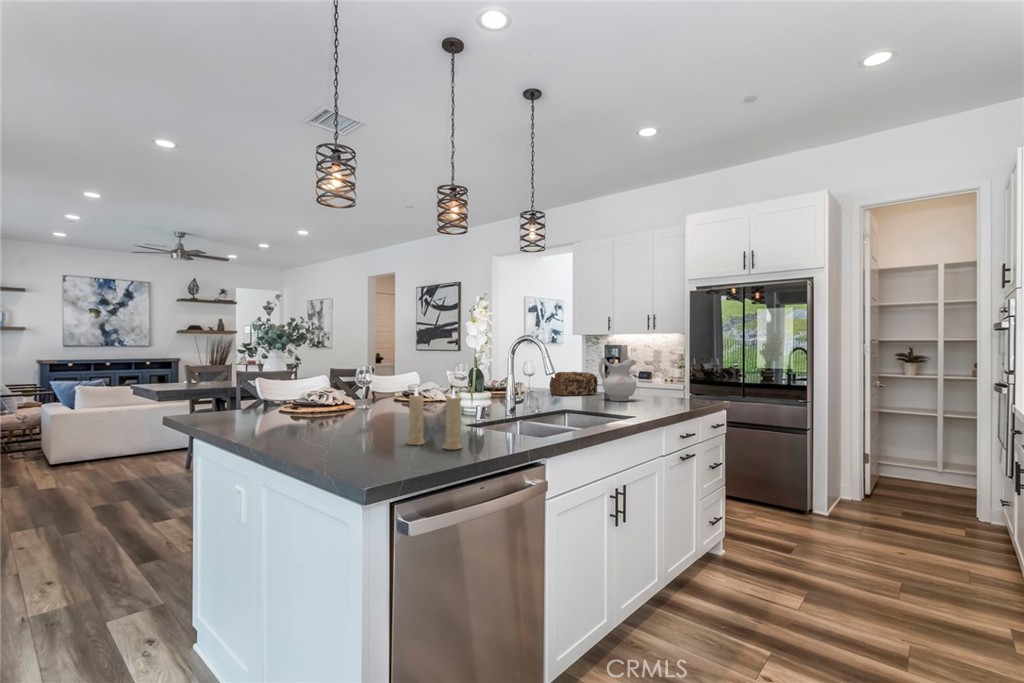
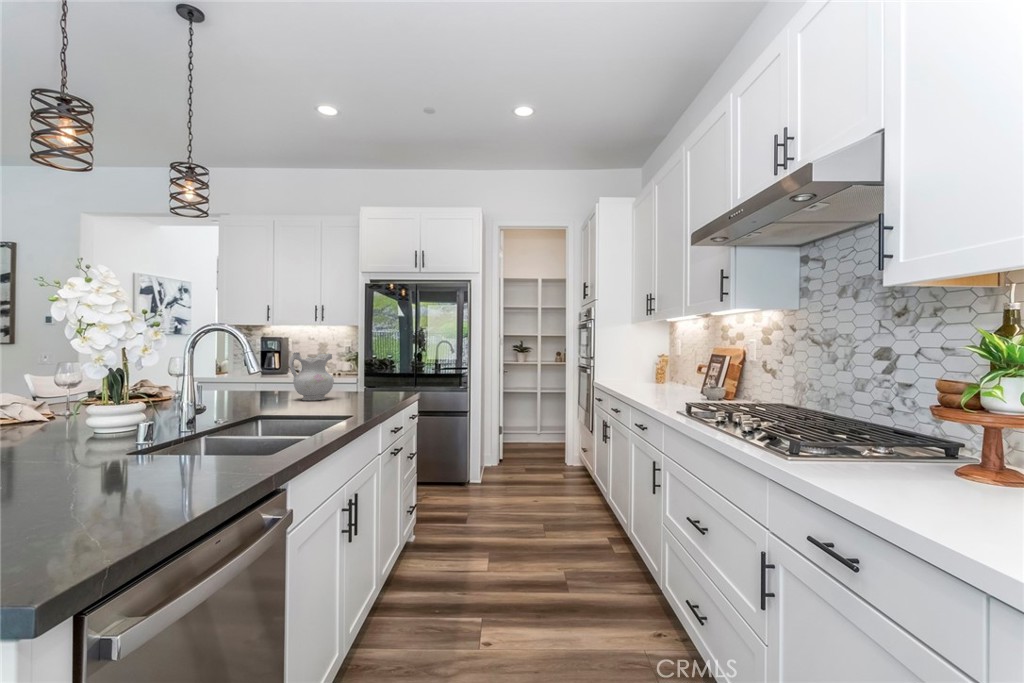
bread loaf: present [550,372,598,396] -> none [216,369,280,400]
candle: present [407,387,462,450] -> none [47,400,171,503]

